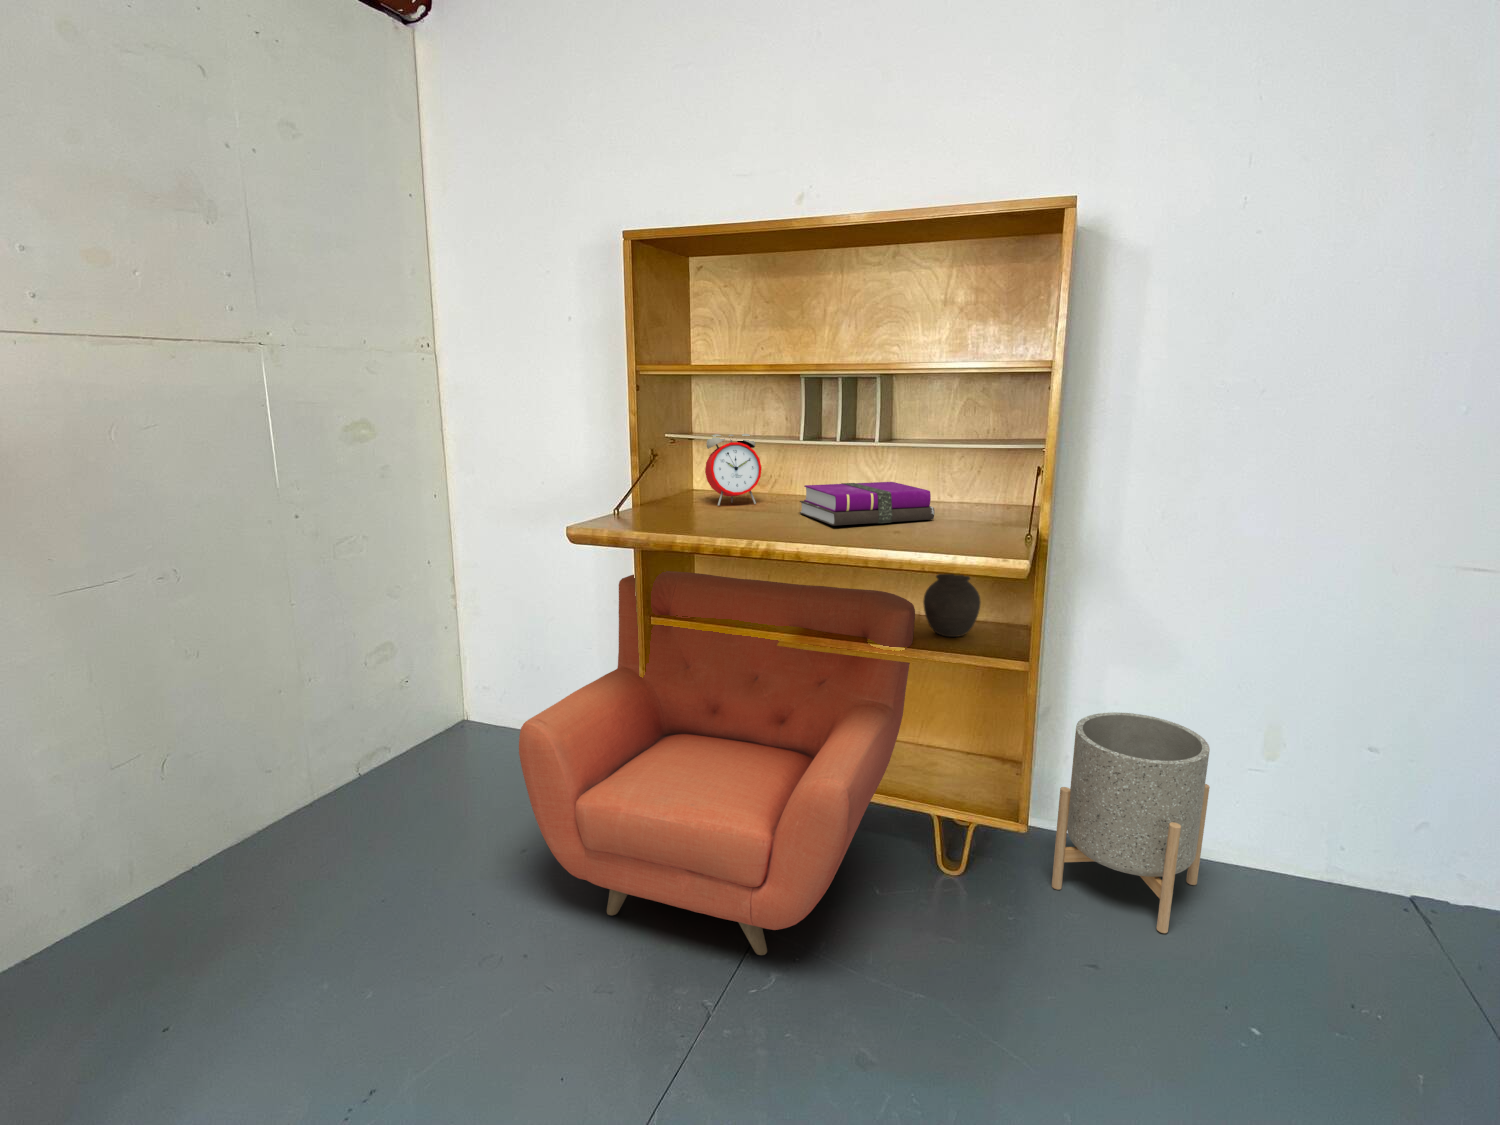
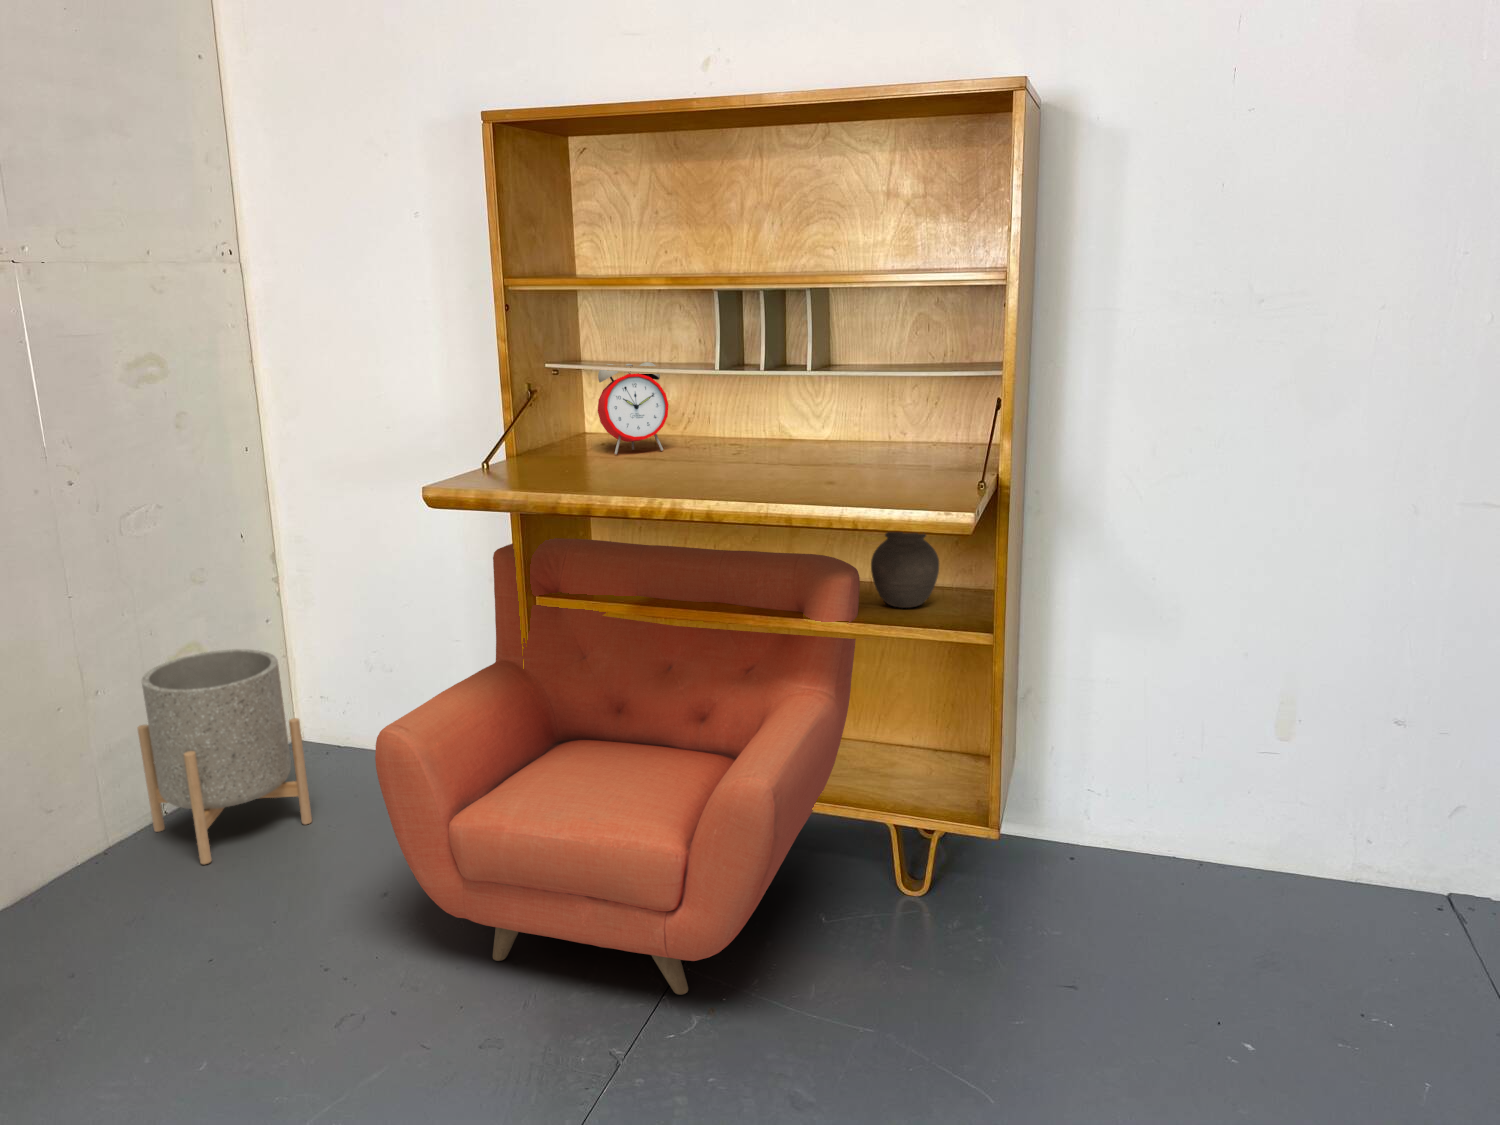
notebook: present [800,482,934,526] -> none [716,419,879,476]
planter: present [1052,712,1210,933] -> present [138,649,312,864]

